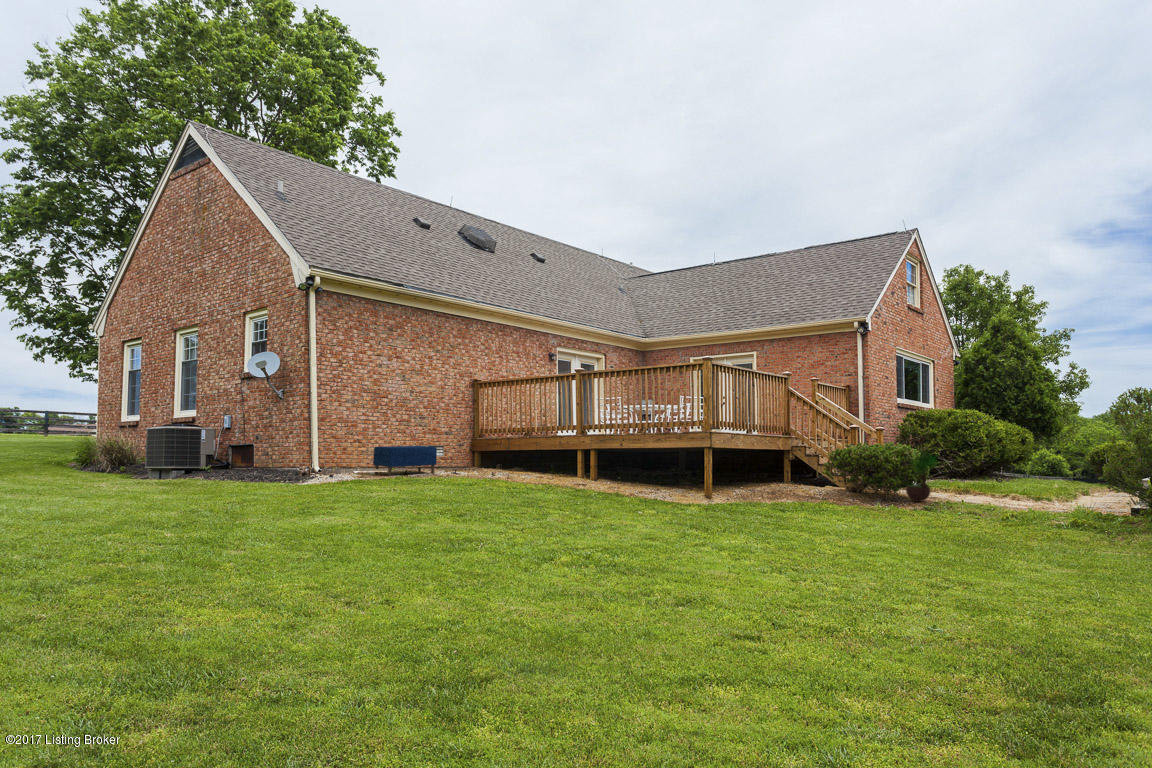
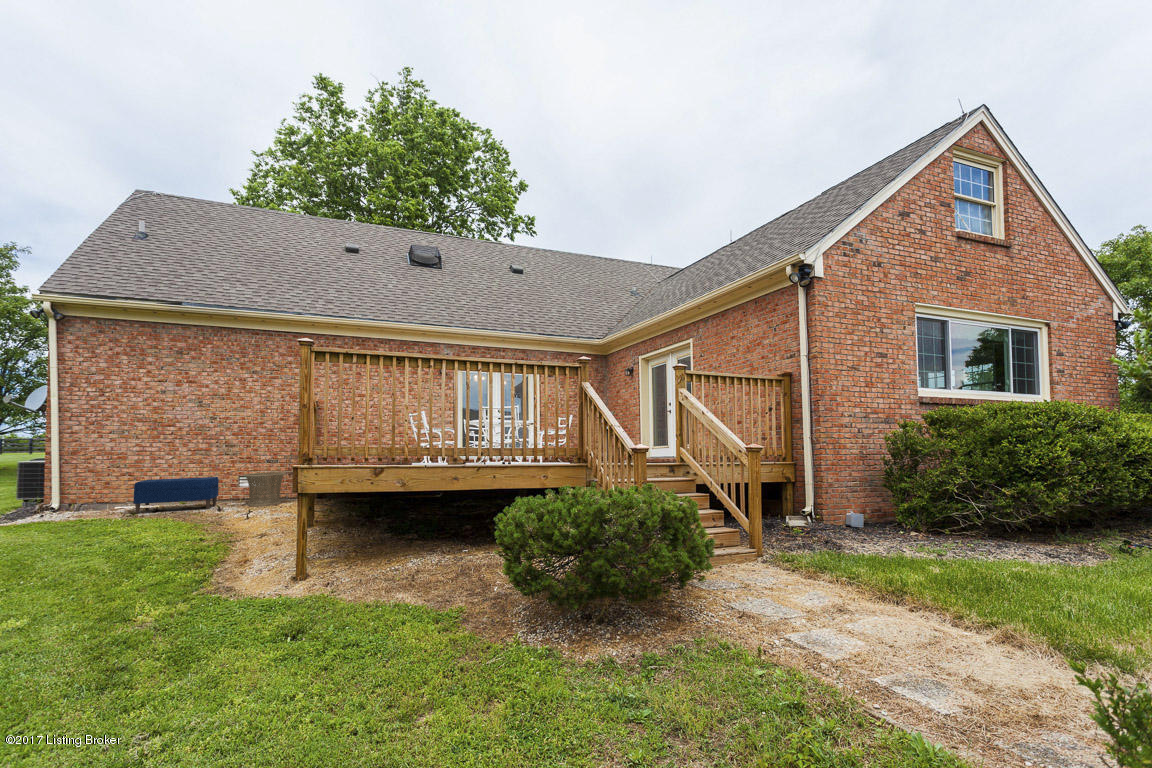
basket: none [443,443,474,471] -> present [245,472,285,506]
potted tree: present [906,454,935,502] -> none [532,514,612,654]

